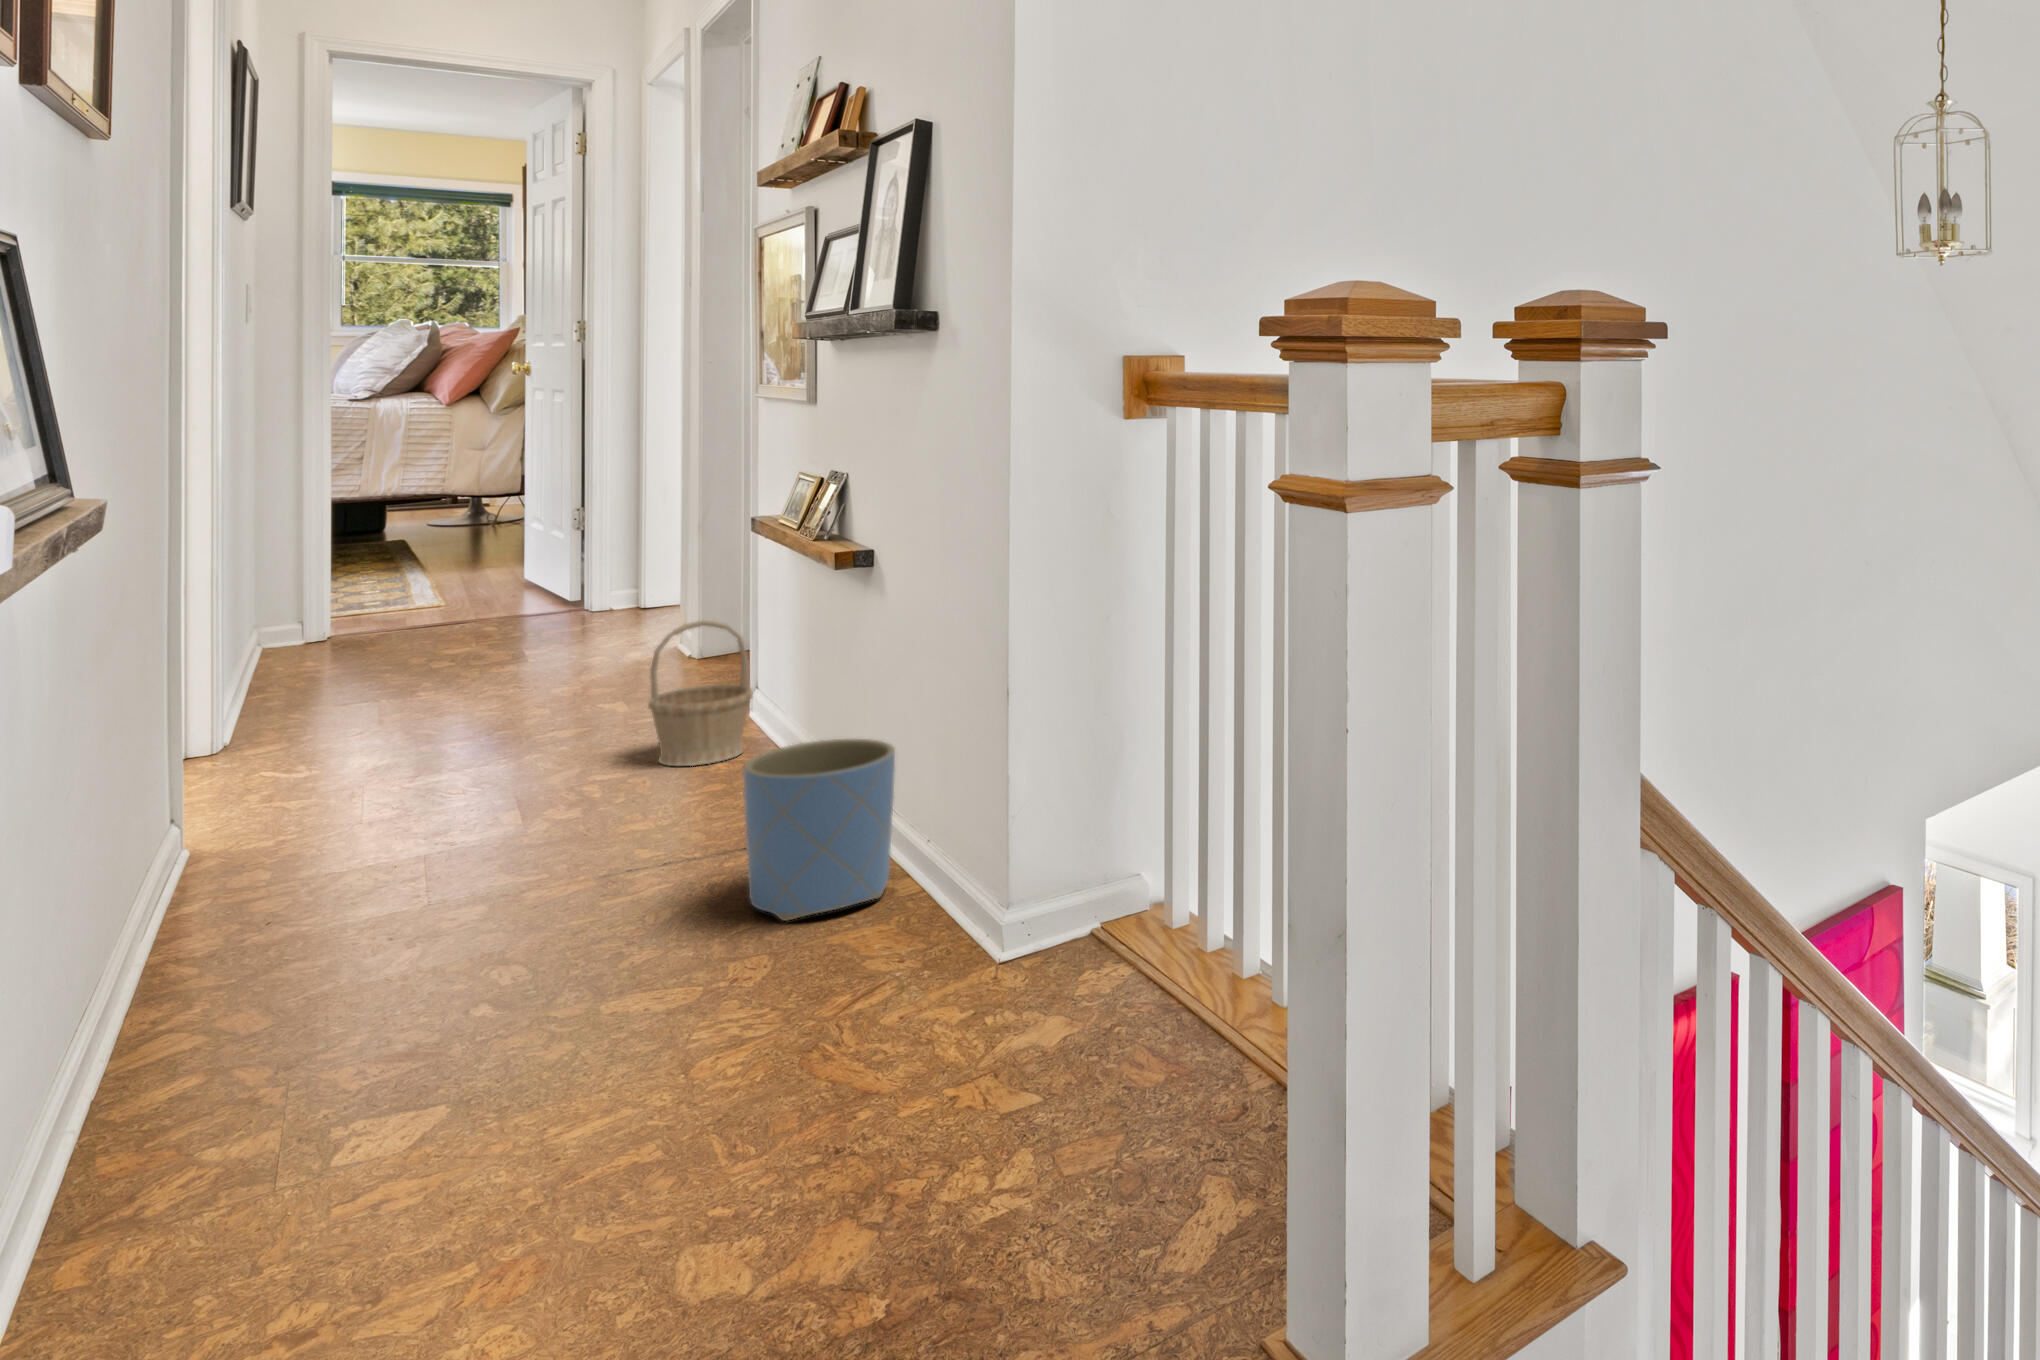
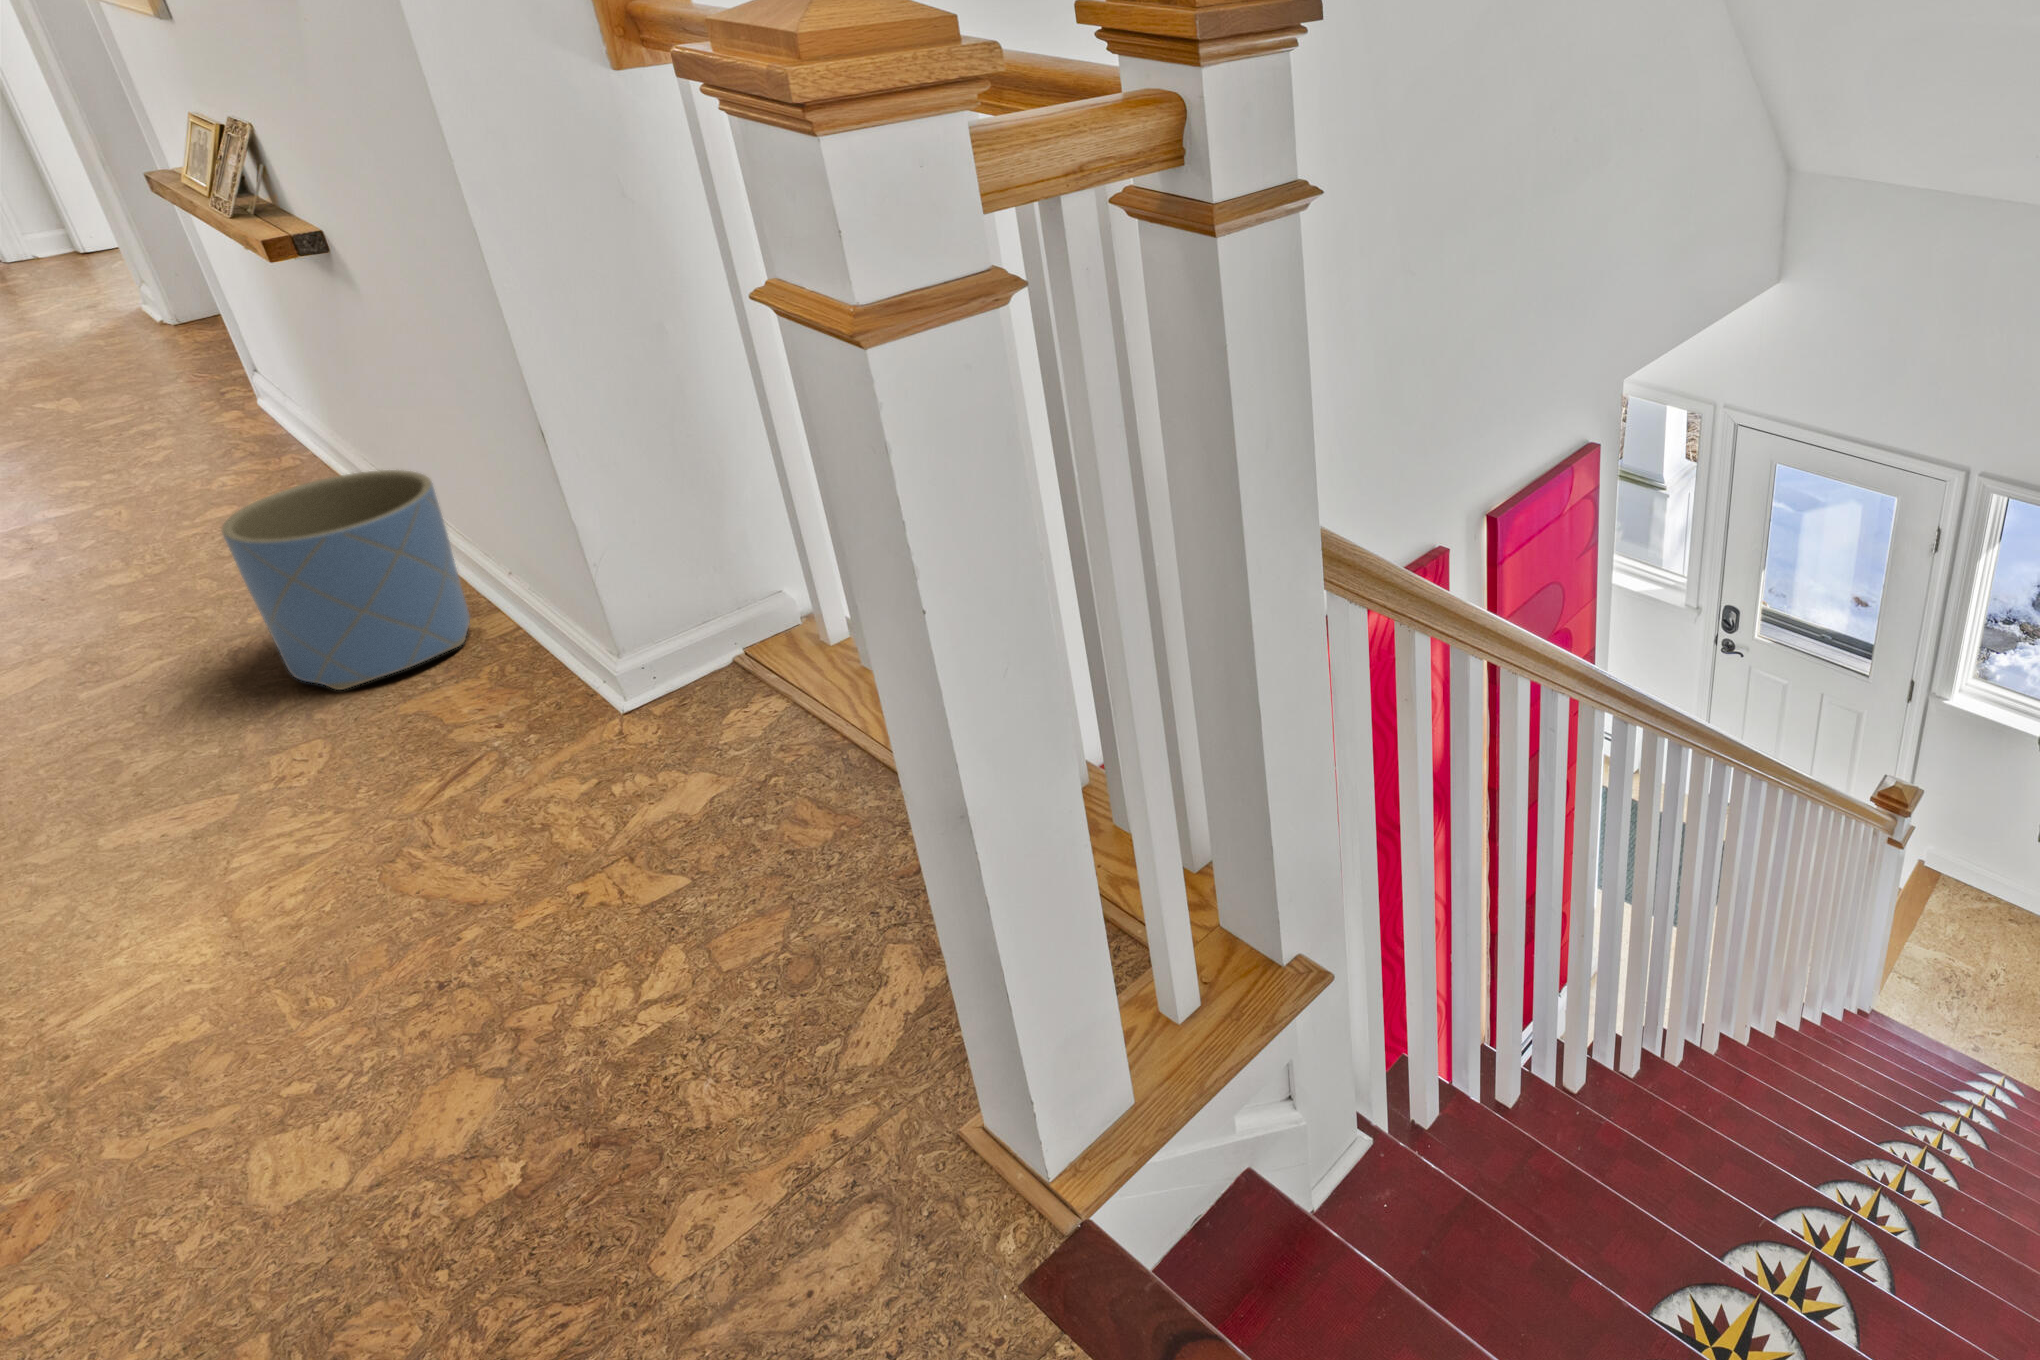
basket: present [648,620,753,766] -> none [79,310,258,487]

